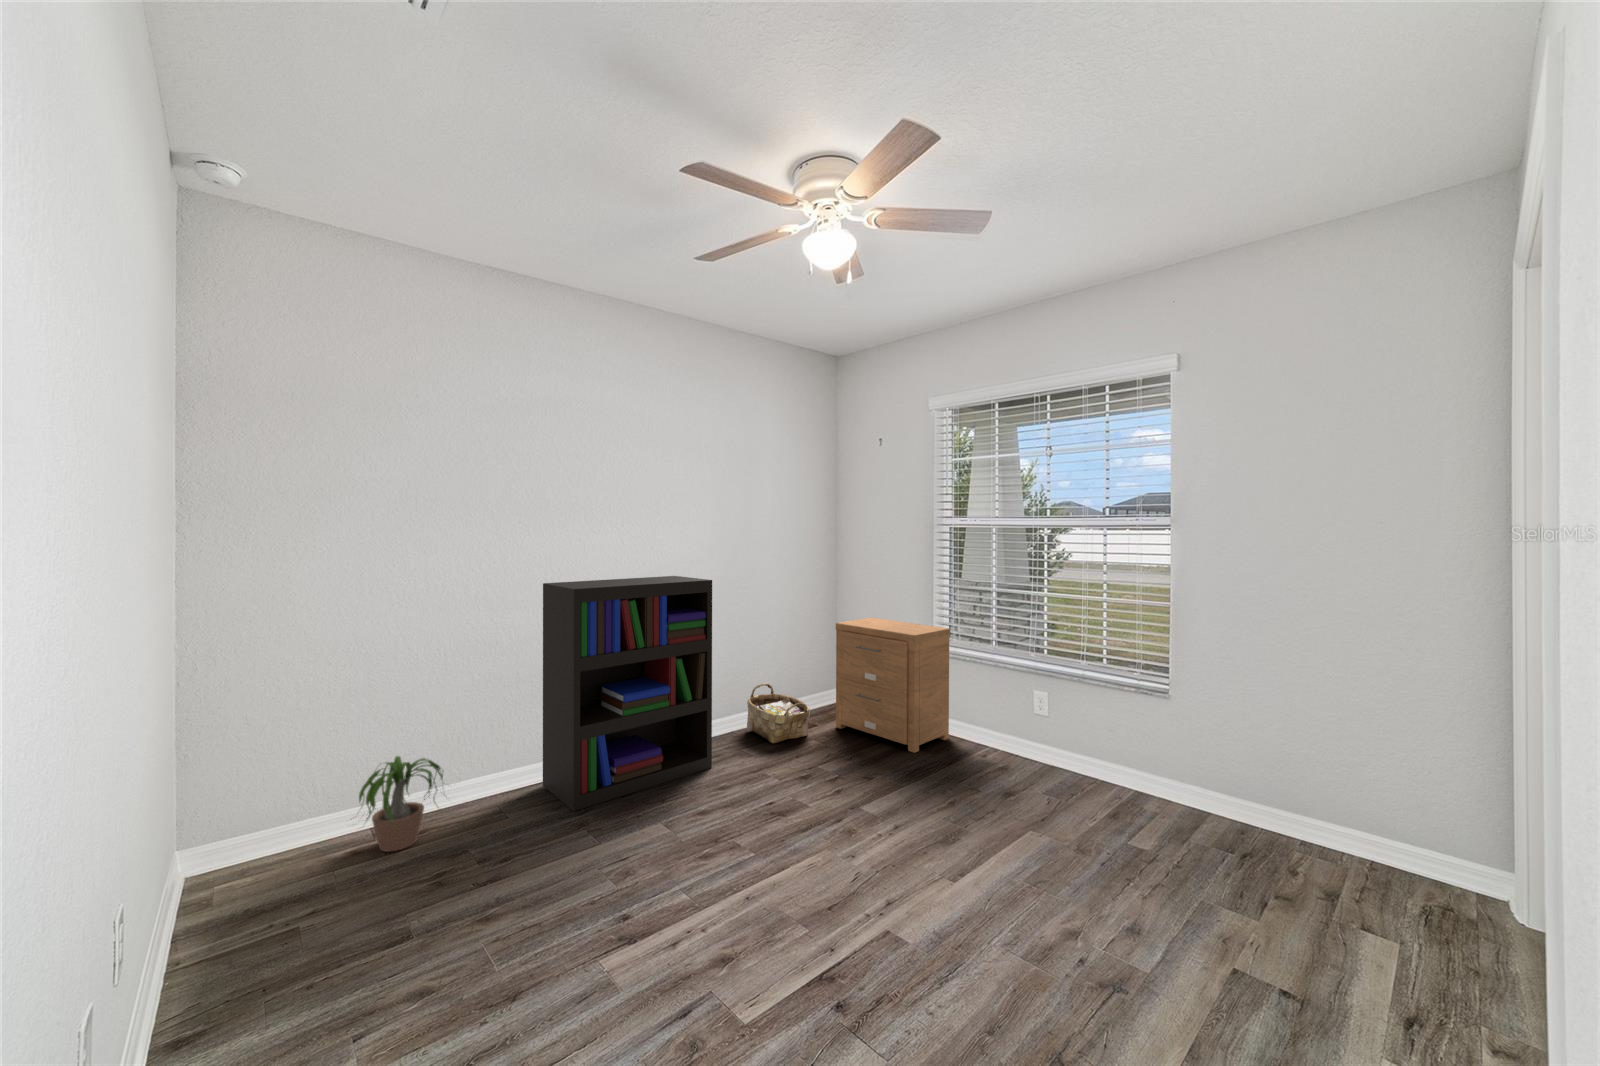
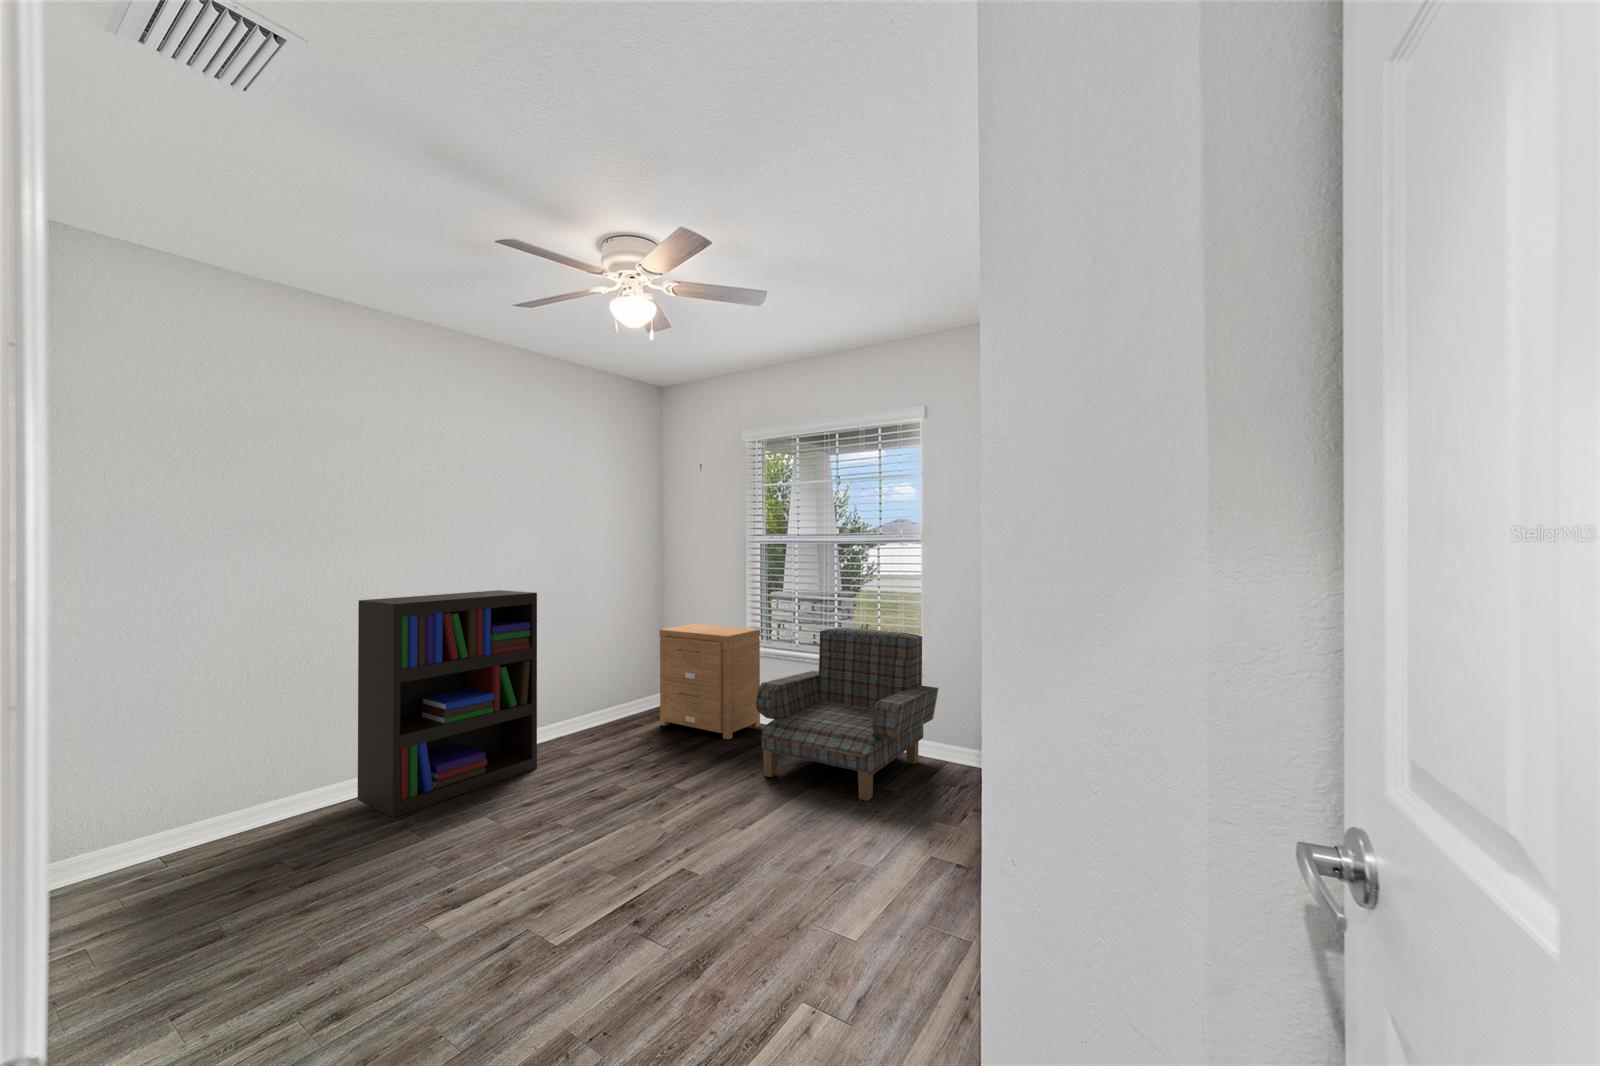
armchair: none [954,633,1197,861] -> present [756,628,939,801]
woven basket: present [747,683,810,743] -> none [574,689,635,743]
potted plant: present [359,756,443,852] -> none [134,778,267,874]

